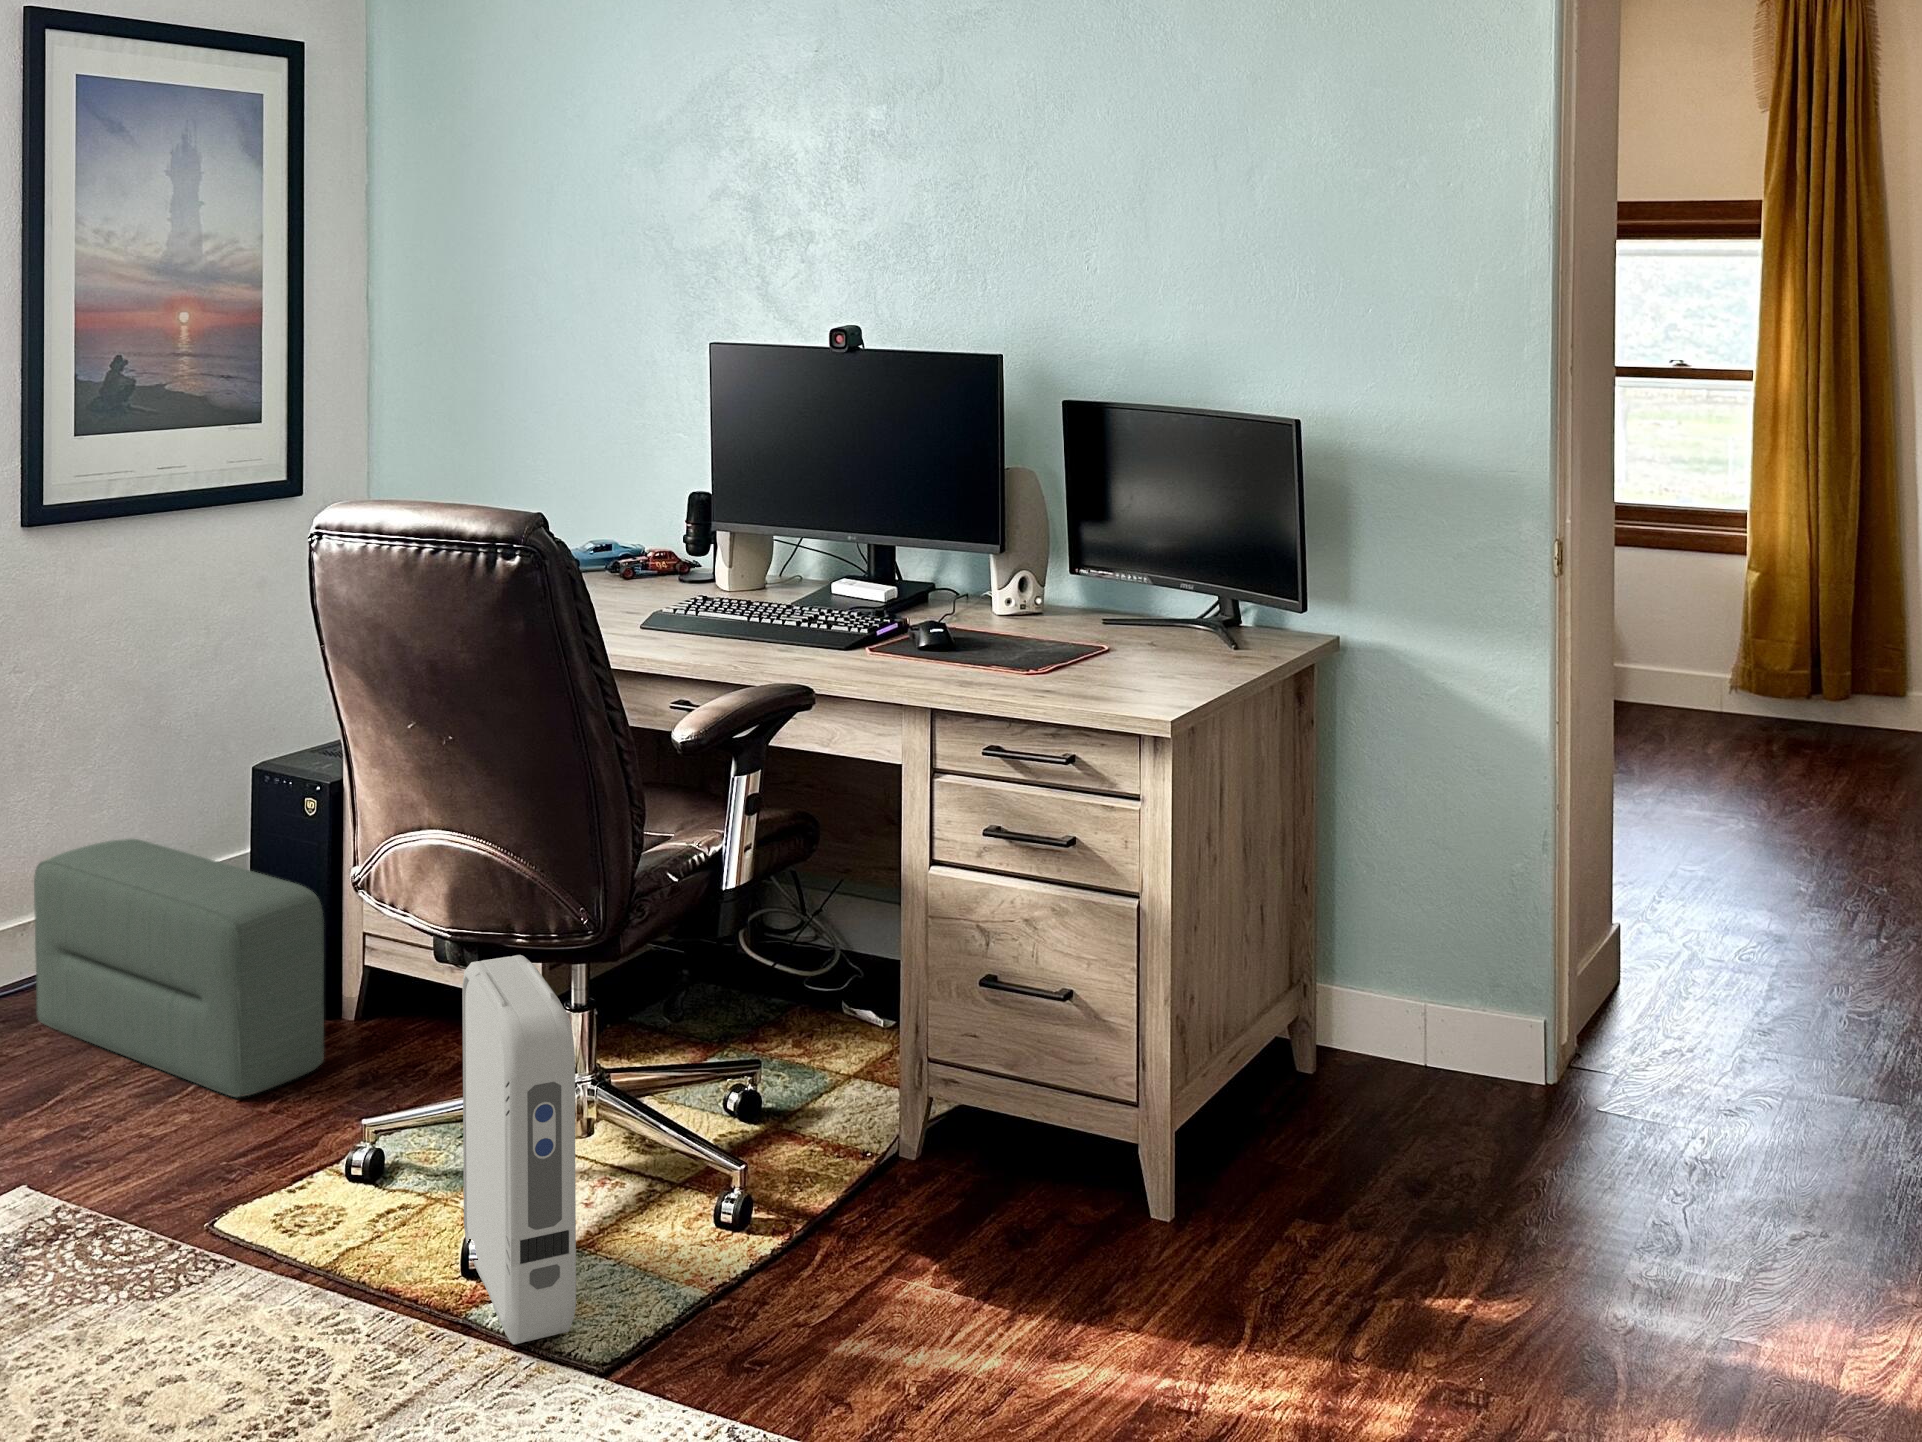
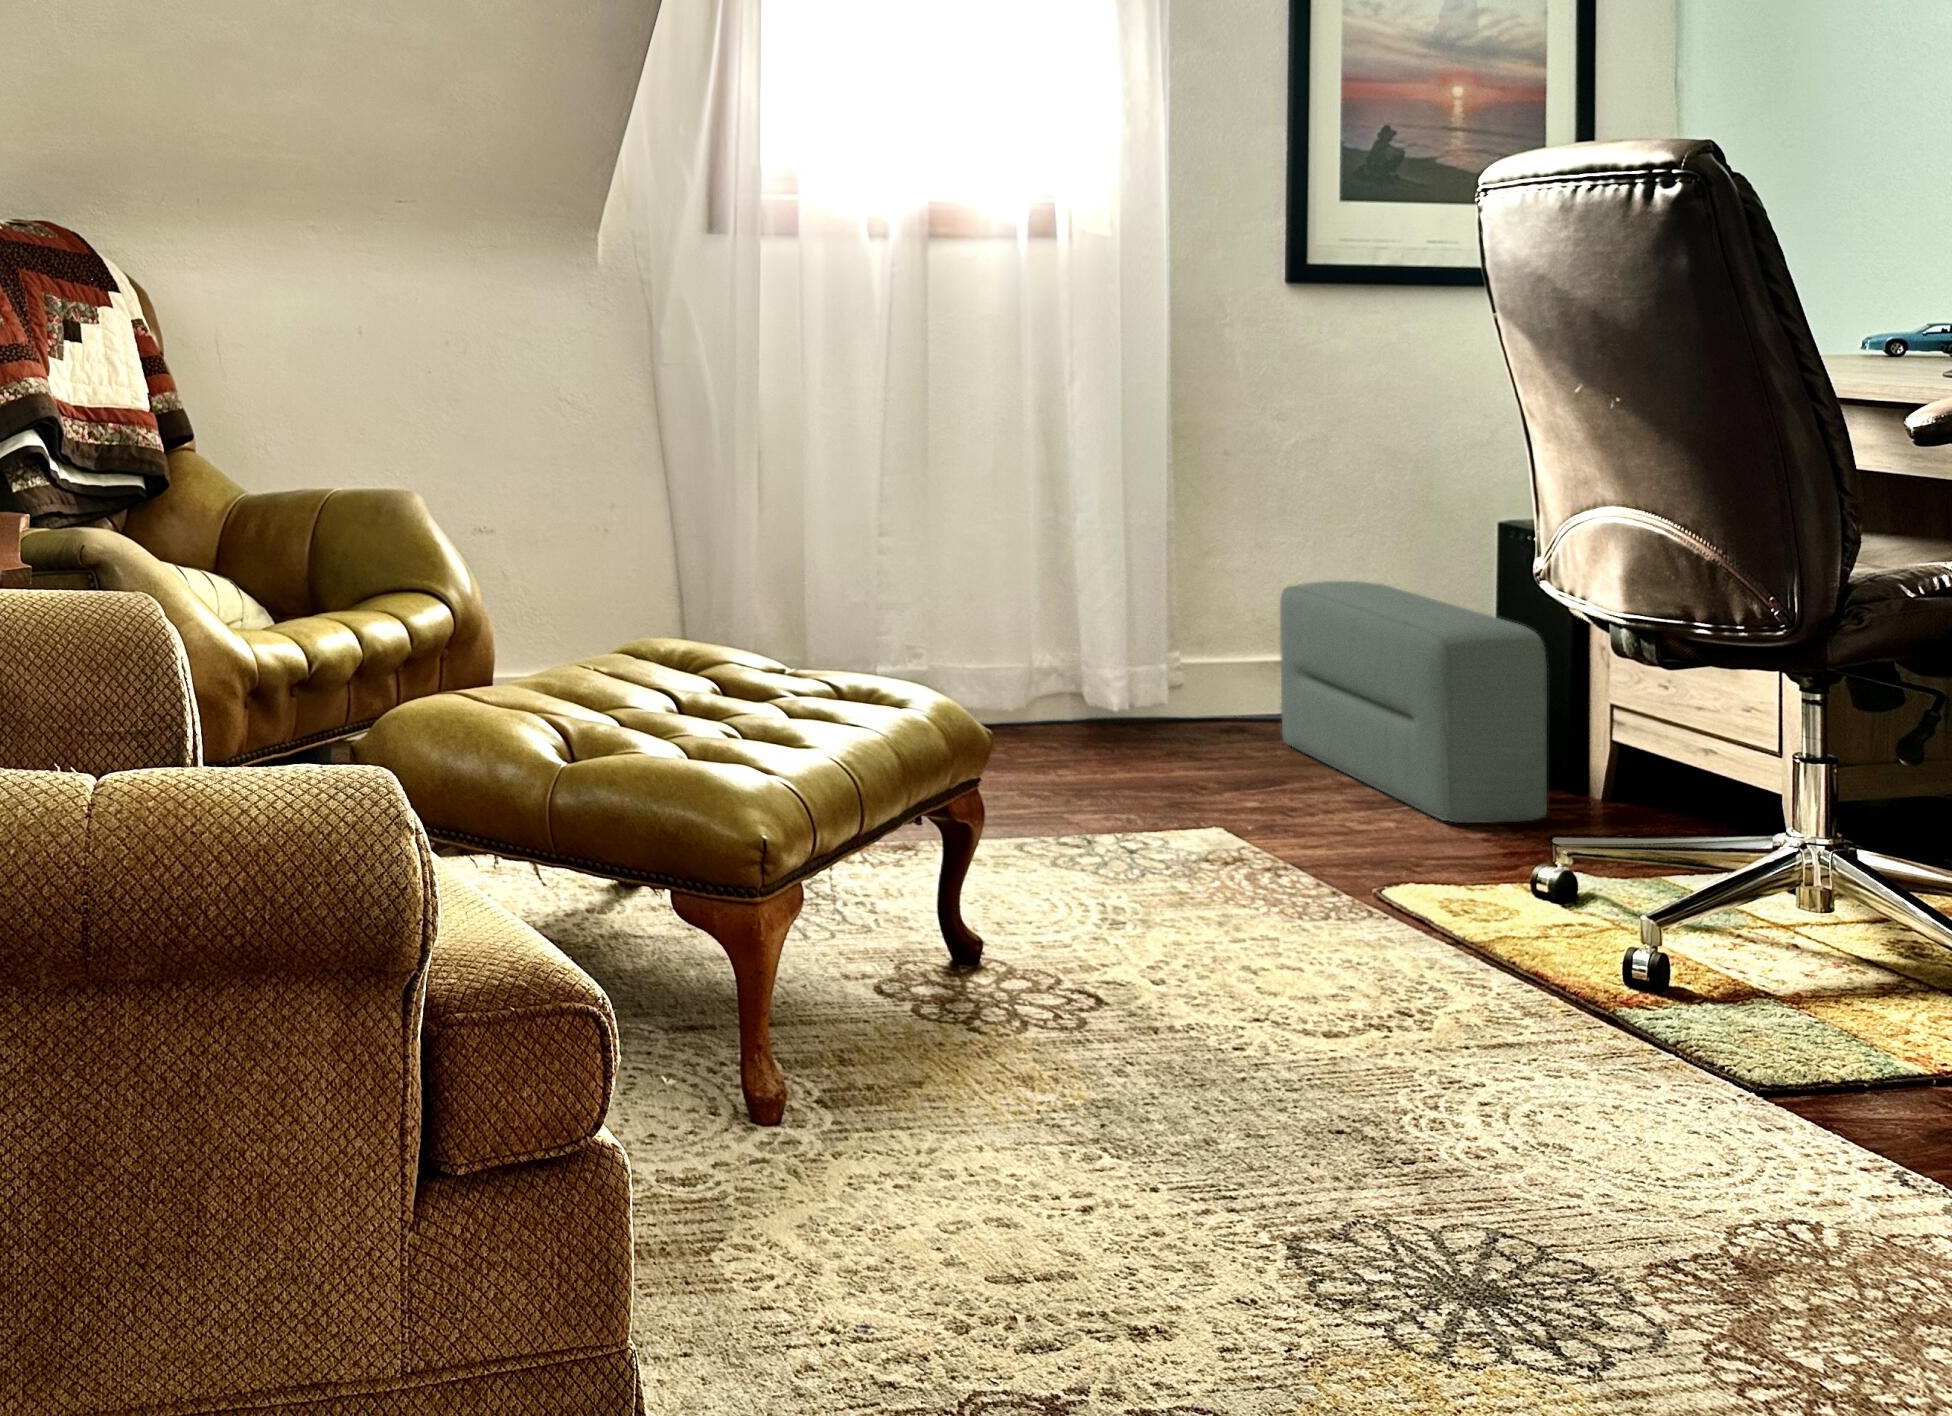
air purifier: present [462,955,576,1344] -> none [1630,644,1735,1050]

